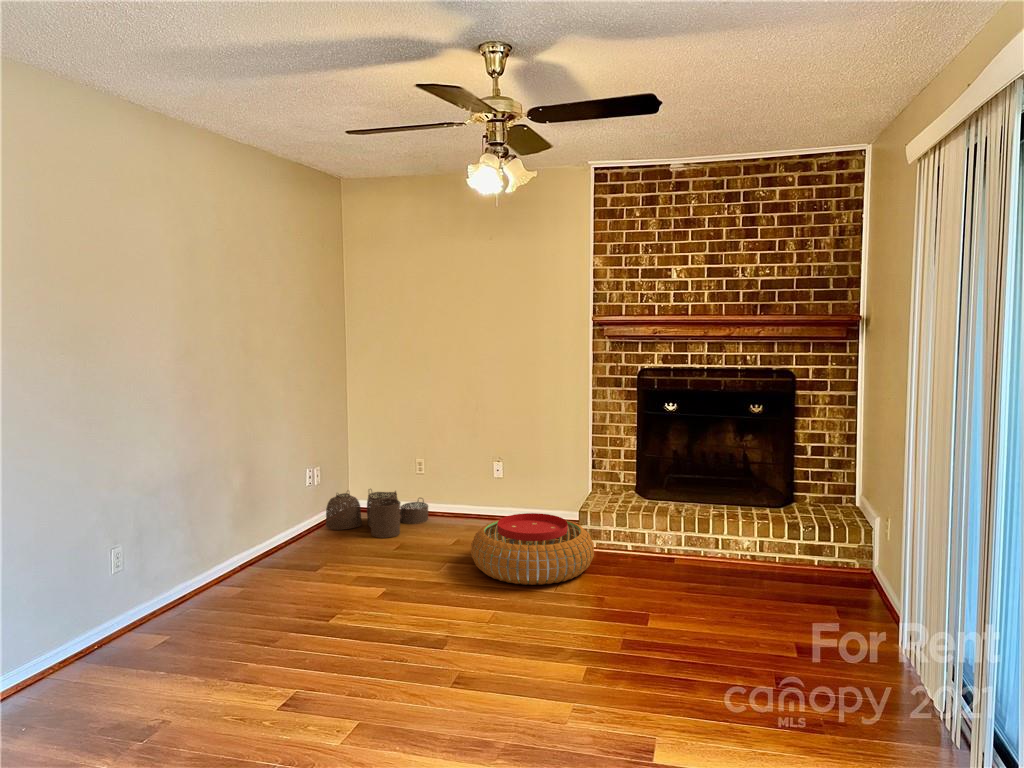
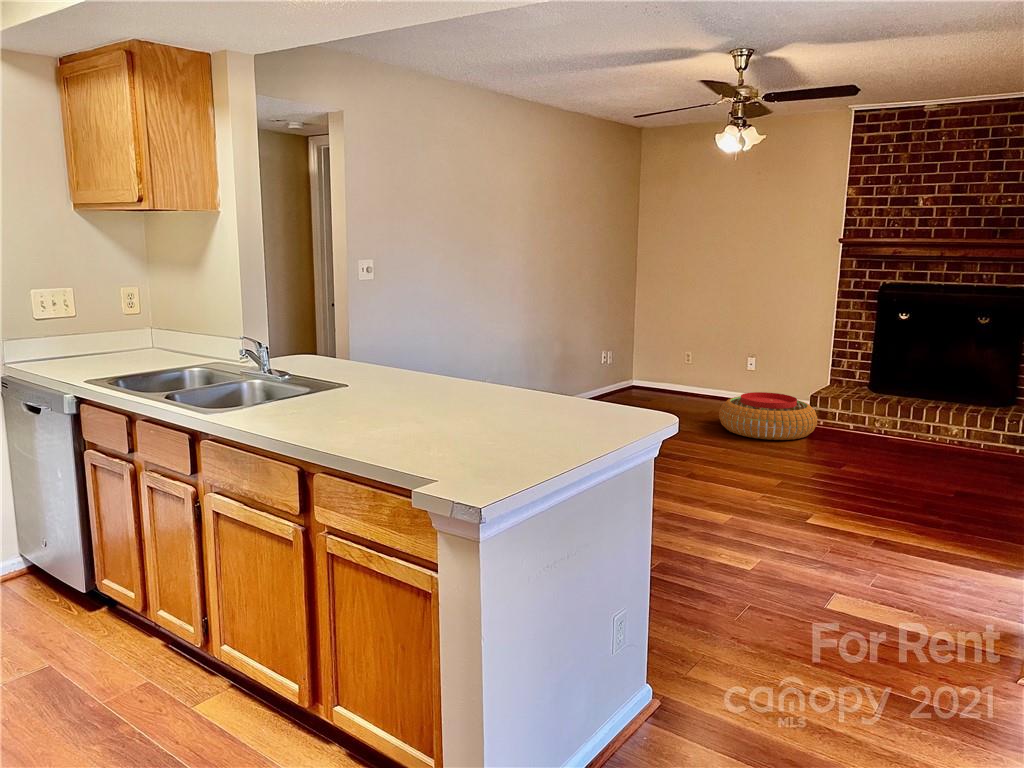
woven basket: present [326,489,428,538] -> none [613,371,692,406]

